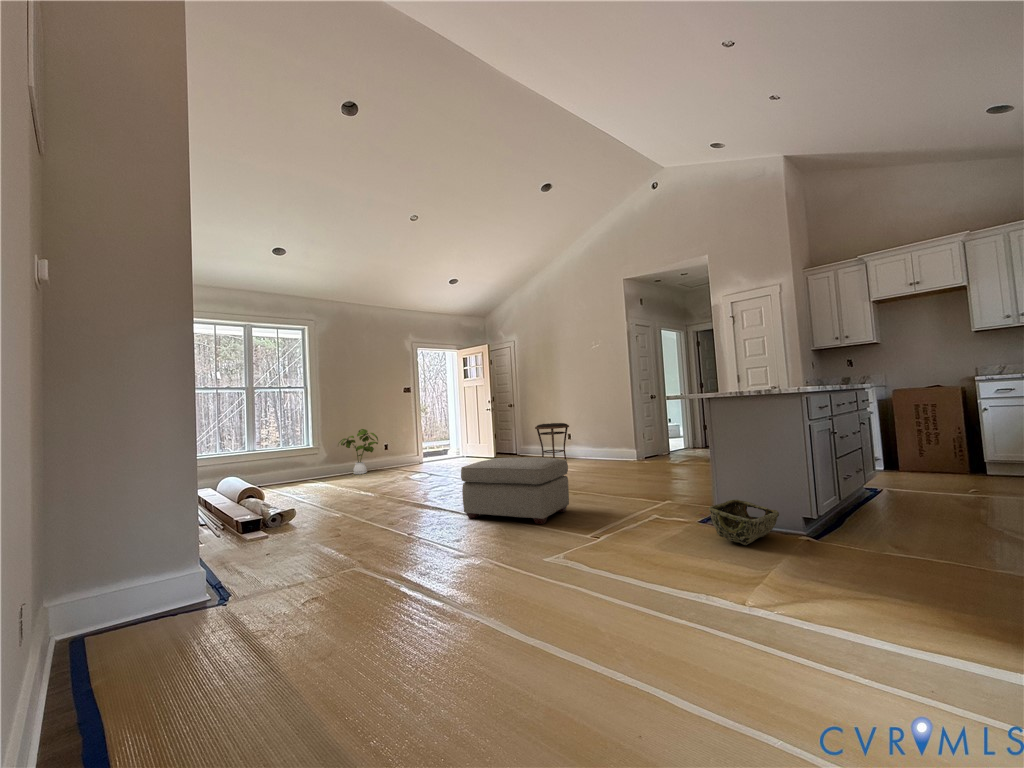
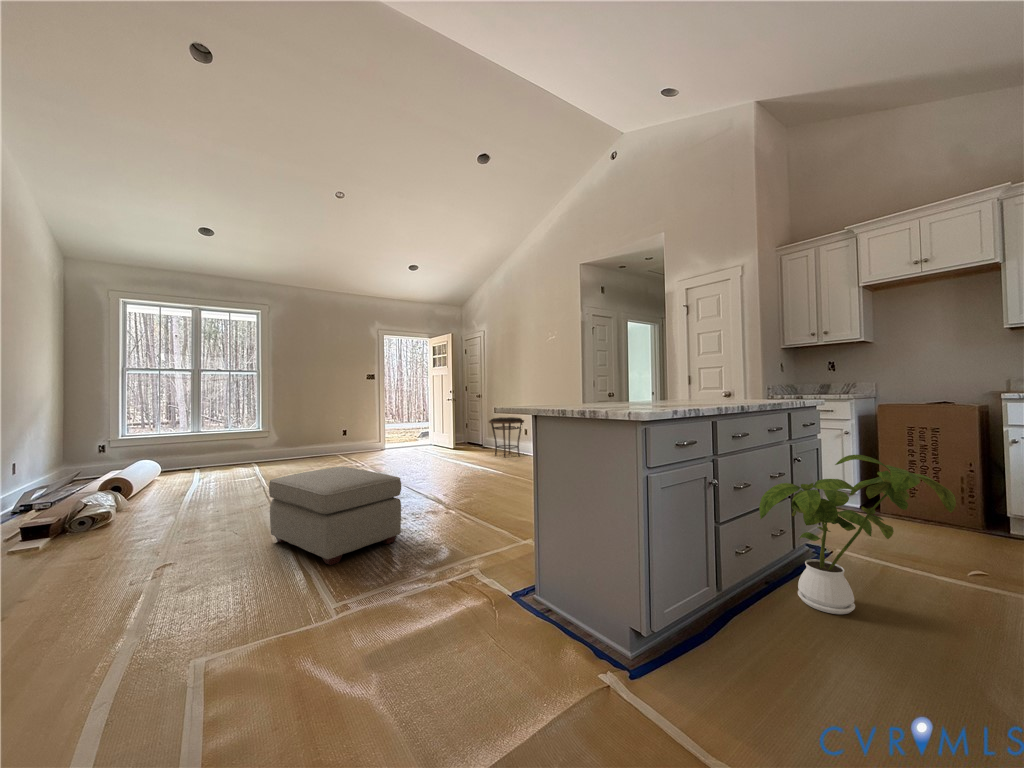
house plant: present [339,429,378,474] -> present [759,455,956,614]
woven basket: present [709,500,779,545] -> none [470,572,590,668]

